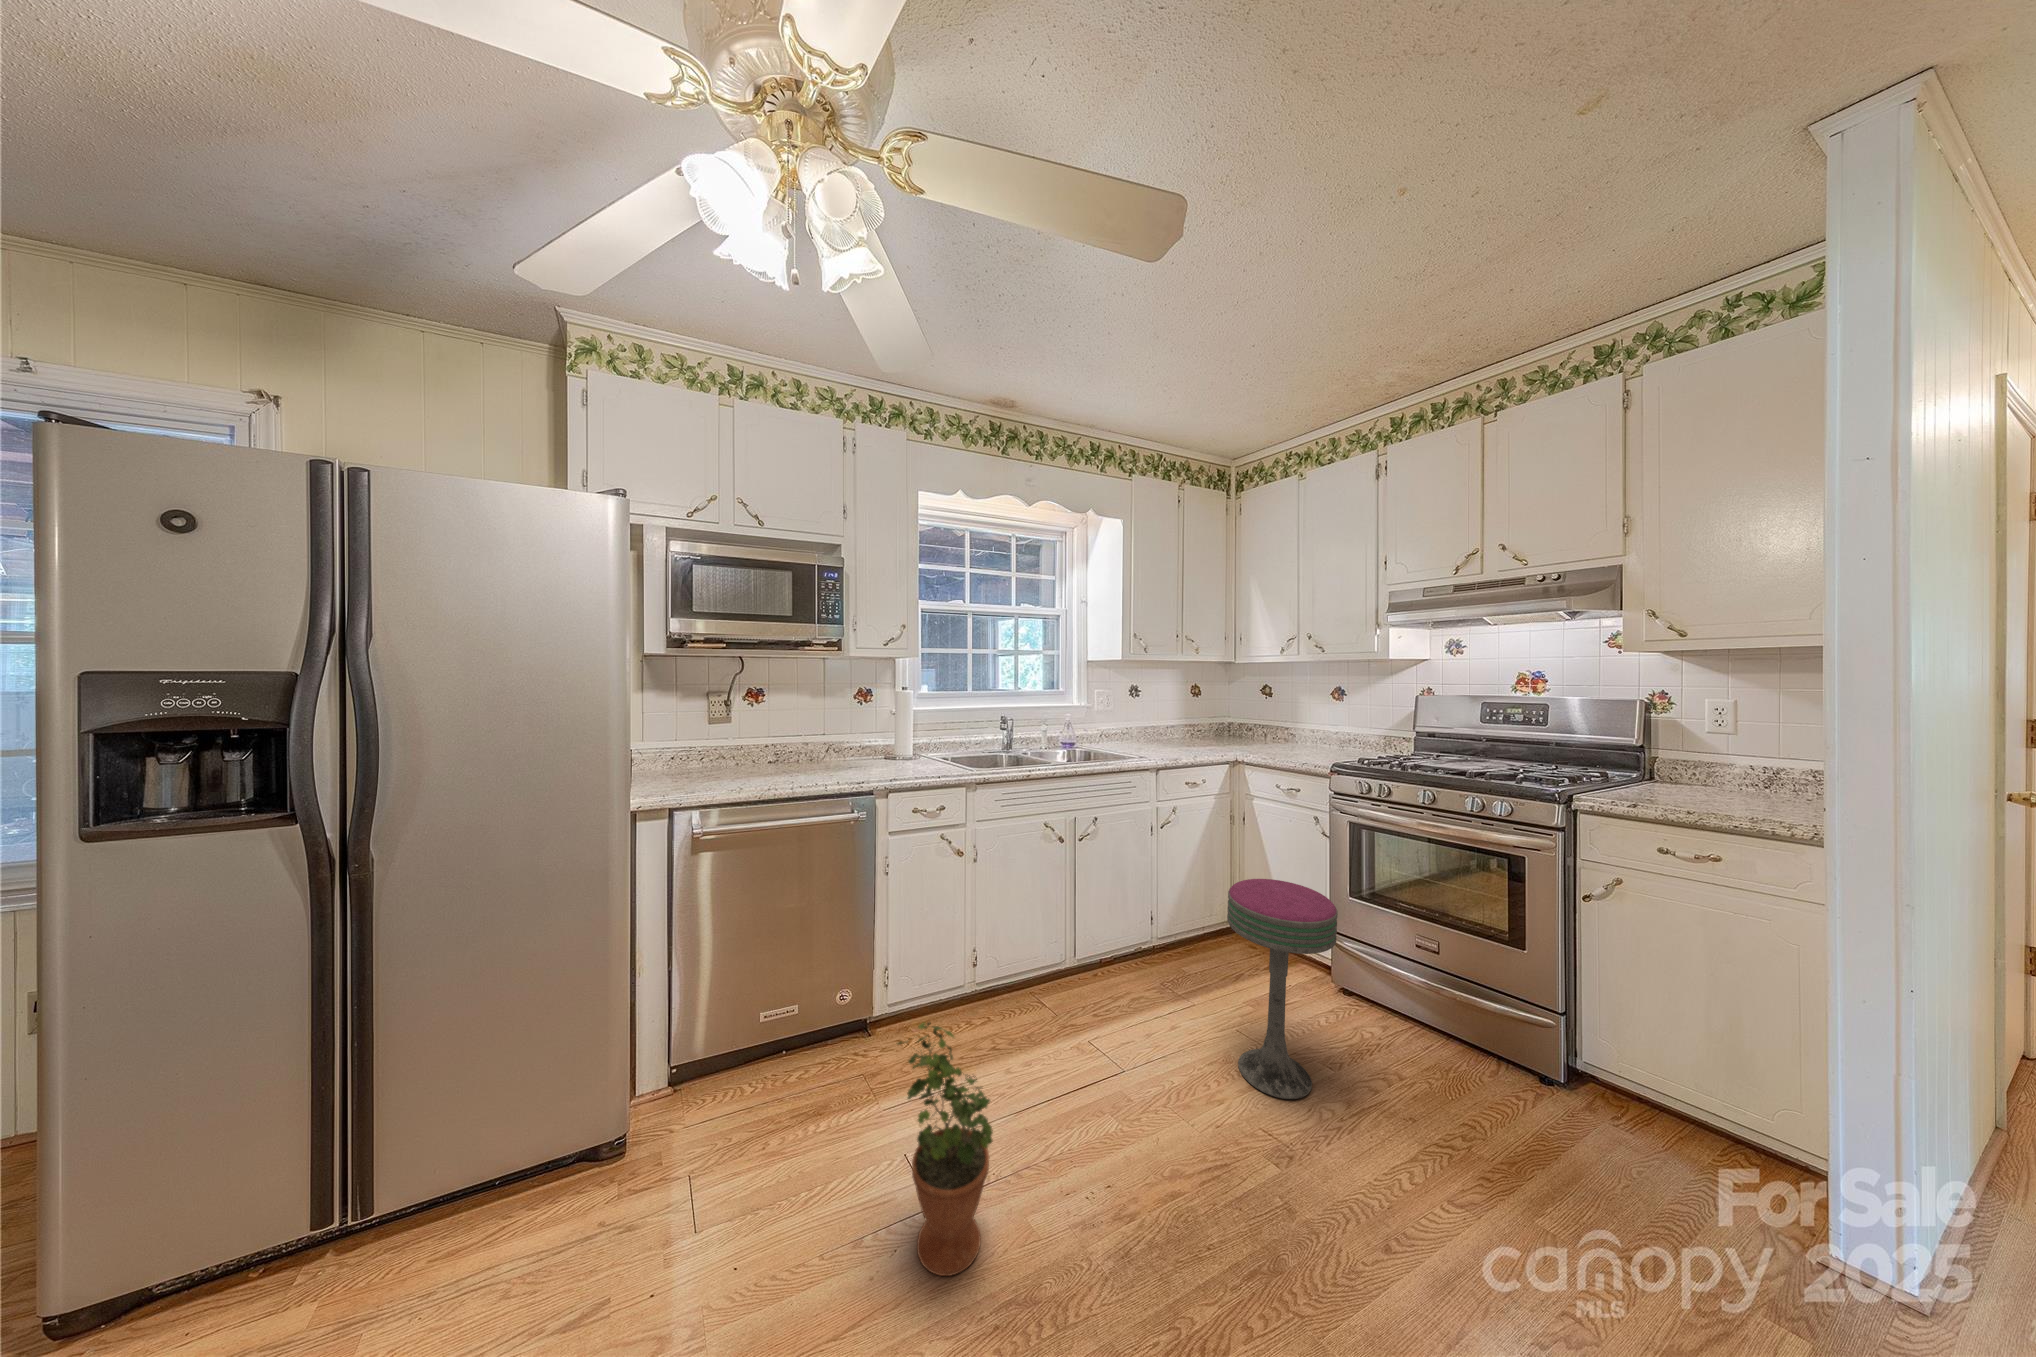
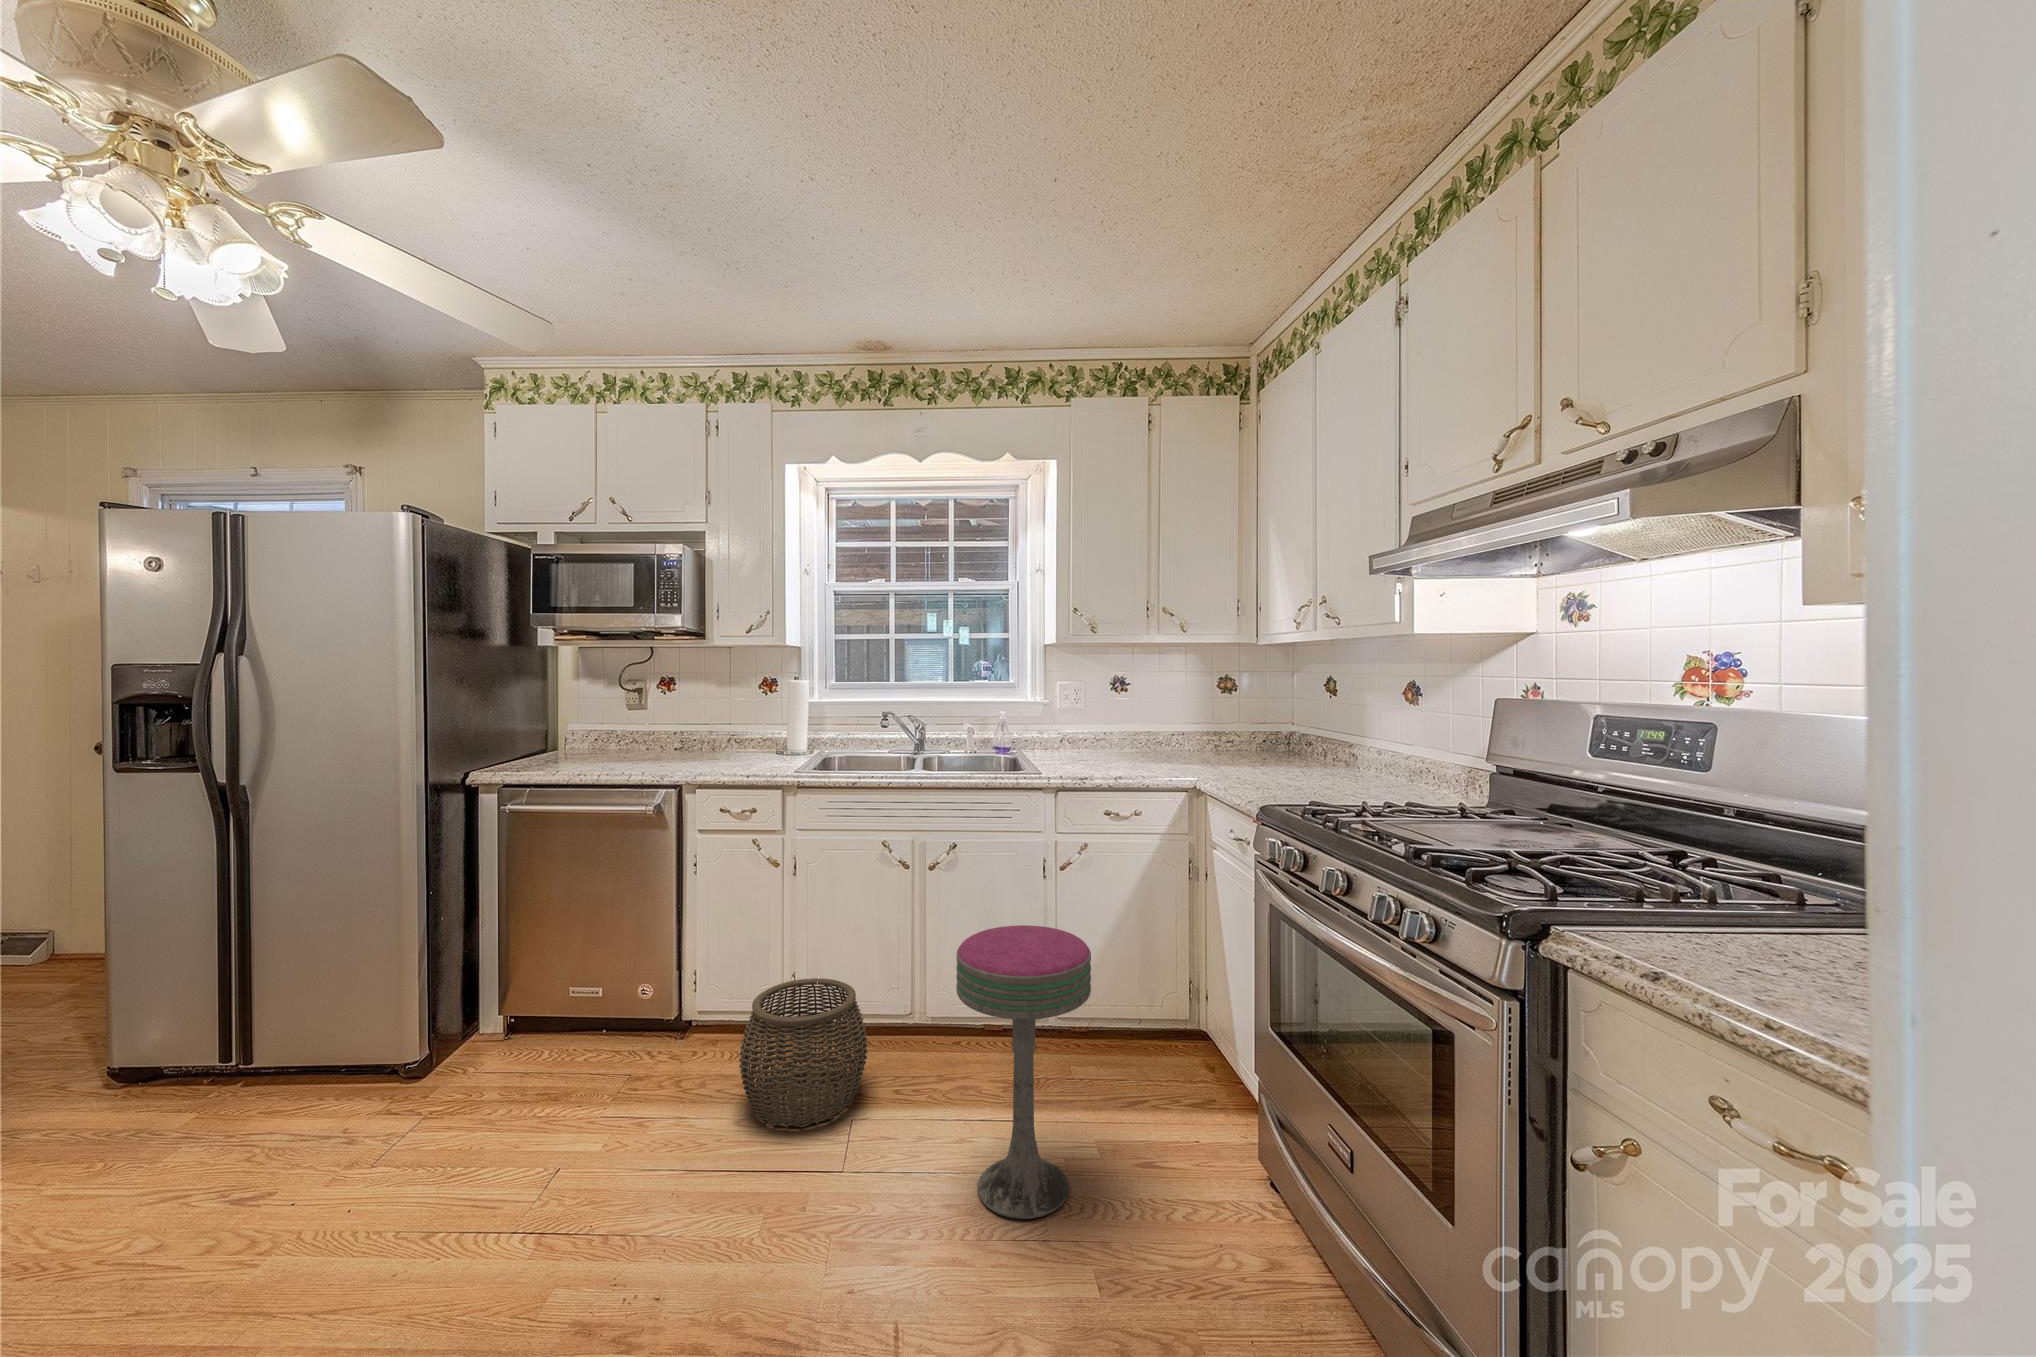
woven basket: none [1003,949,1109,1089] -> present [739,978,868,1128]
potted plant: present [898,1023,993,1276] -> none [476,982,582,1223]

